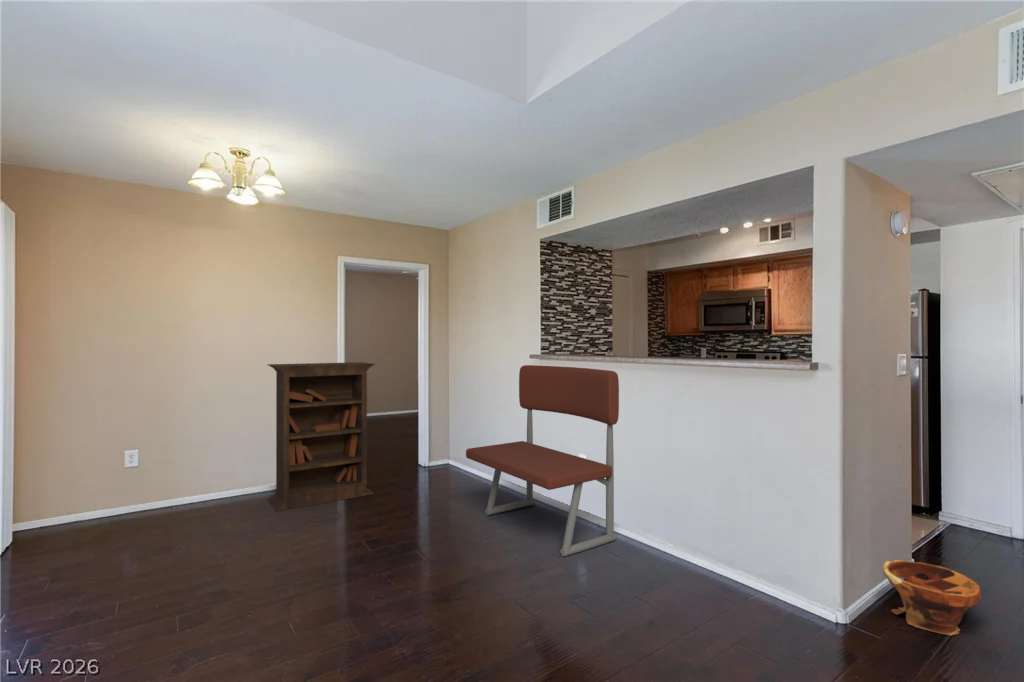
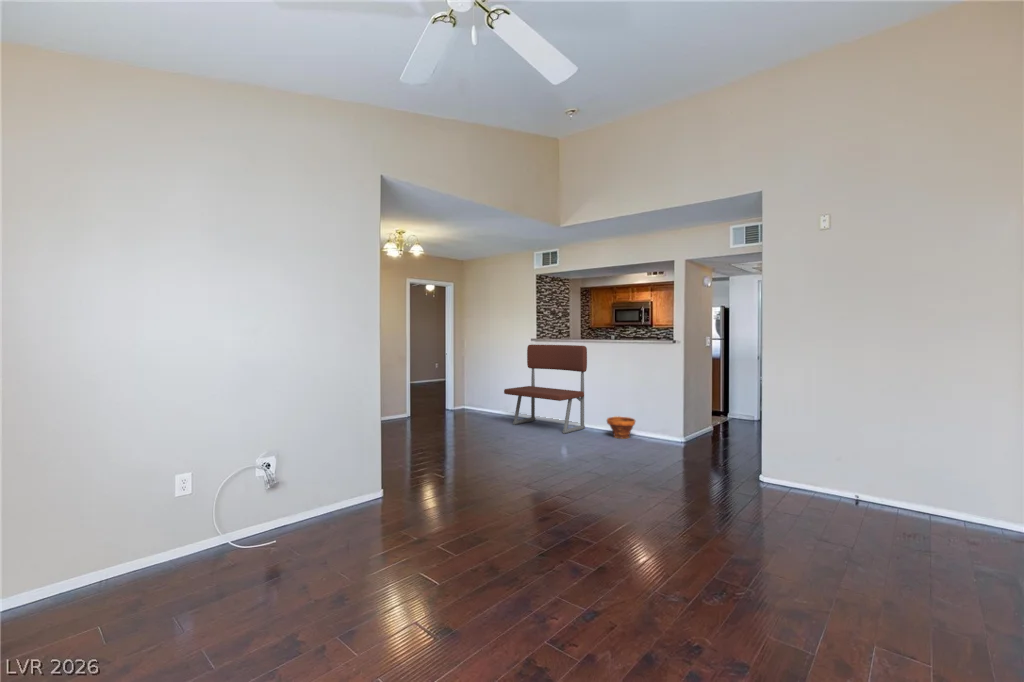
bookcase: present [267,362,375,511] -> none [379,344,441,429]
planter: present [883,560,981,635] -> present [607,416,635,438]

